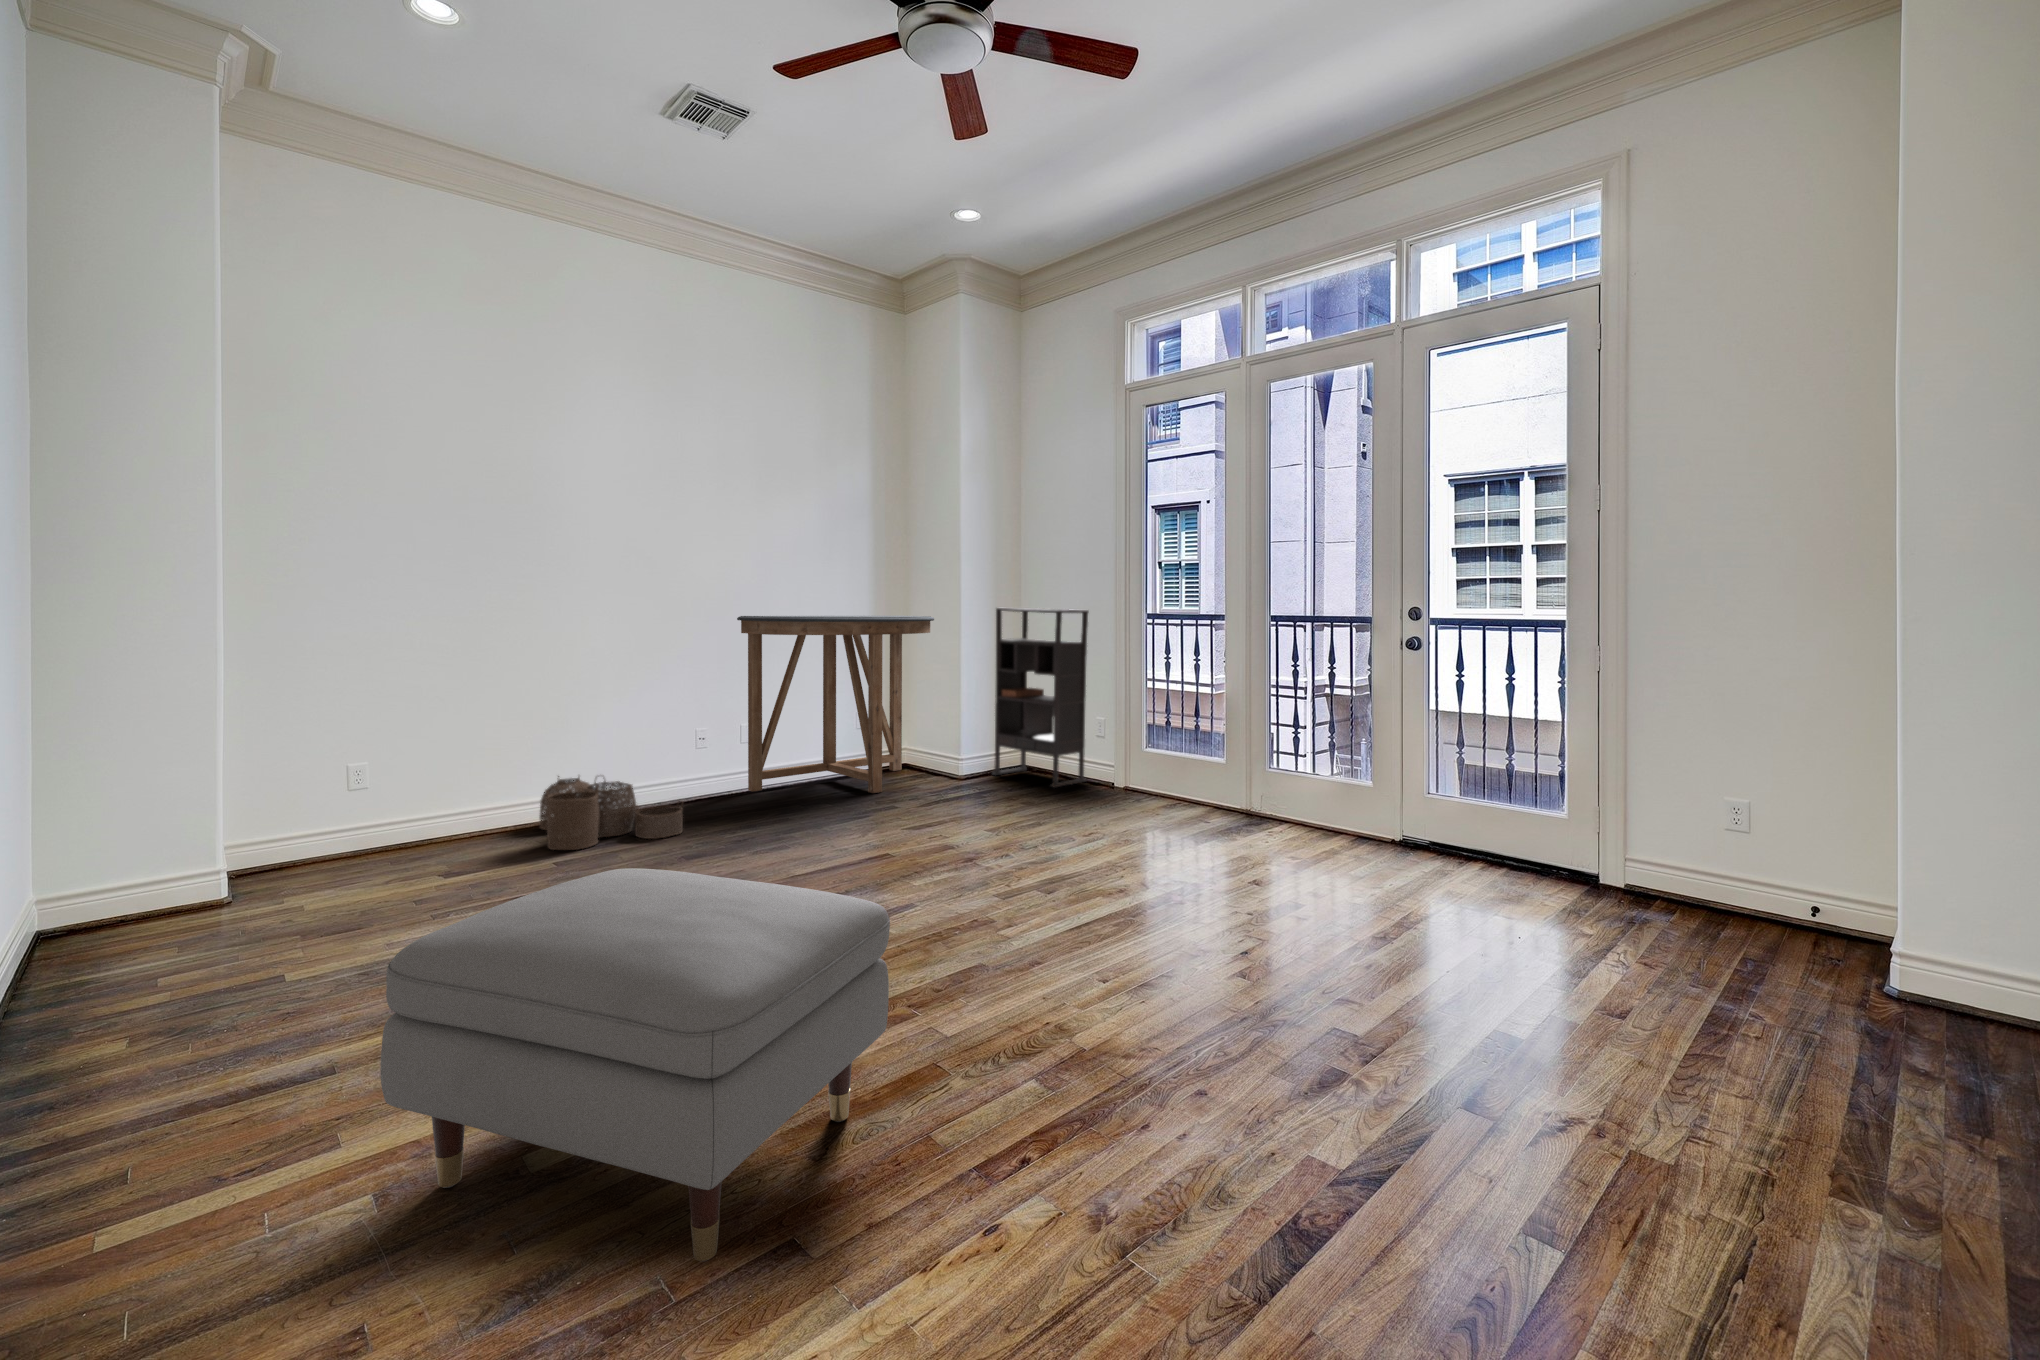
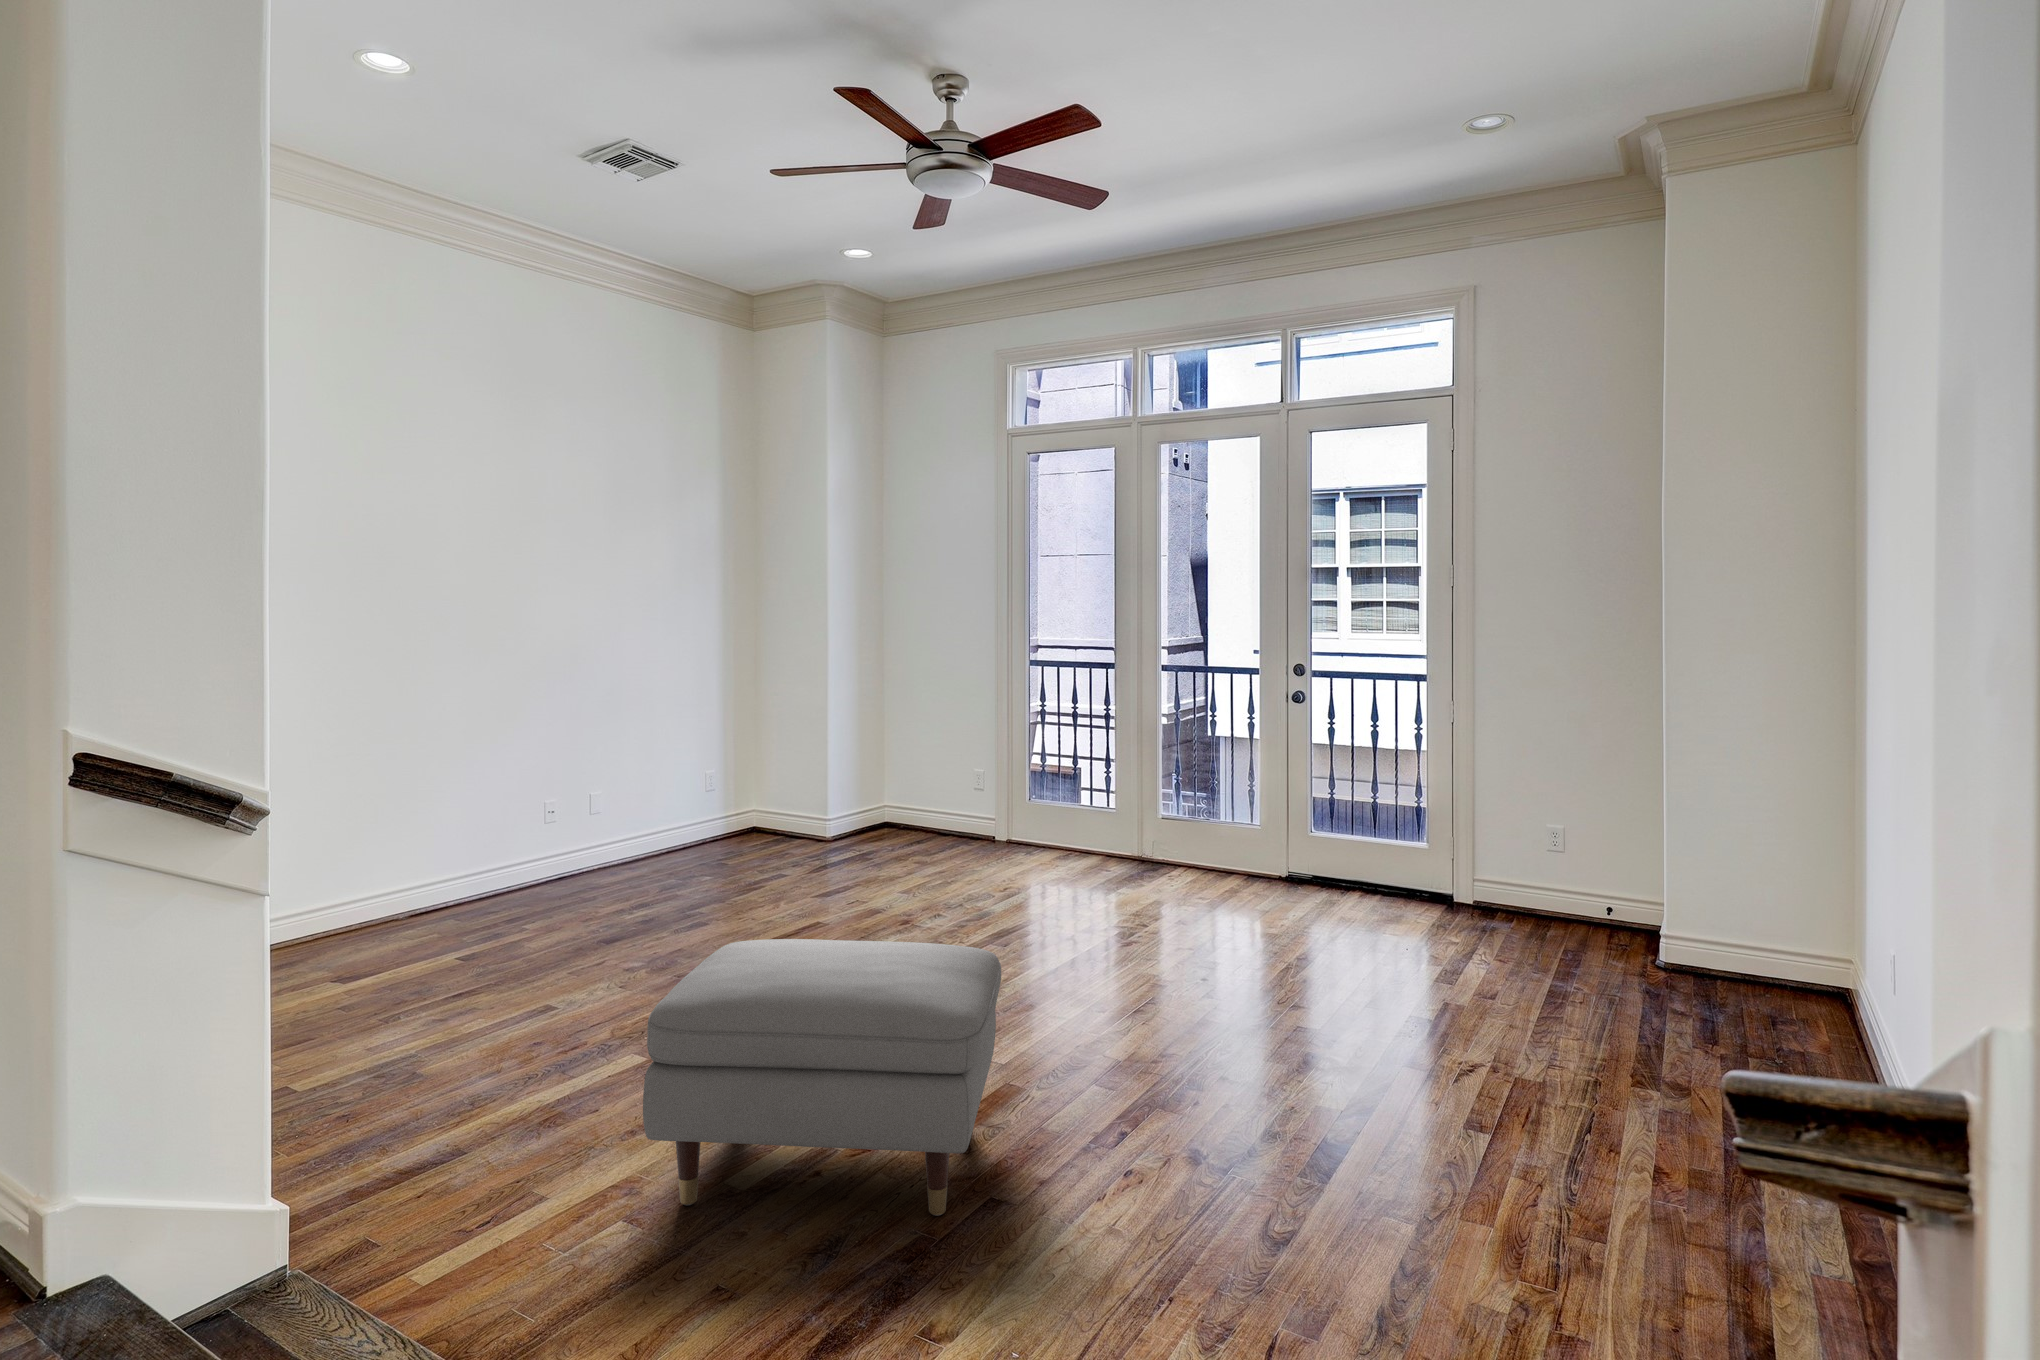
bookshelf: present [992,608,1089,788] -> none [857,657,962,847]
console table: present [737,616,934,793] -> none [589,667,797,871]
woven basket: present [540,776,683,850] -> none [399,862,576,947]

